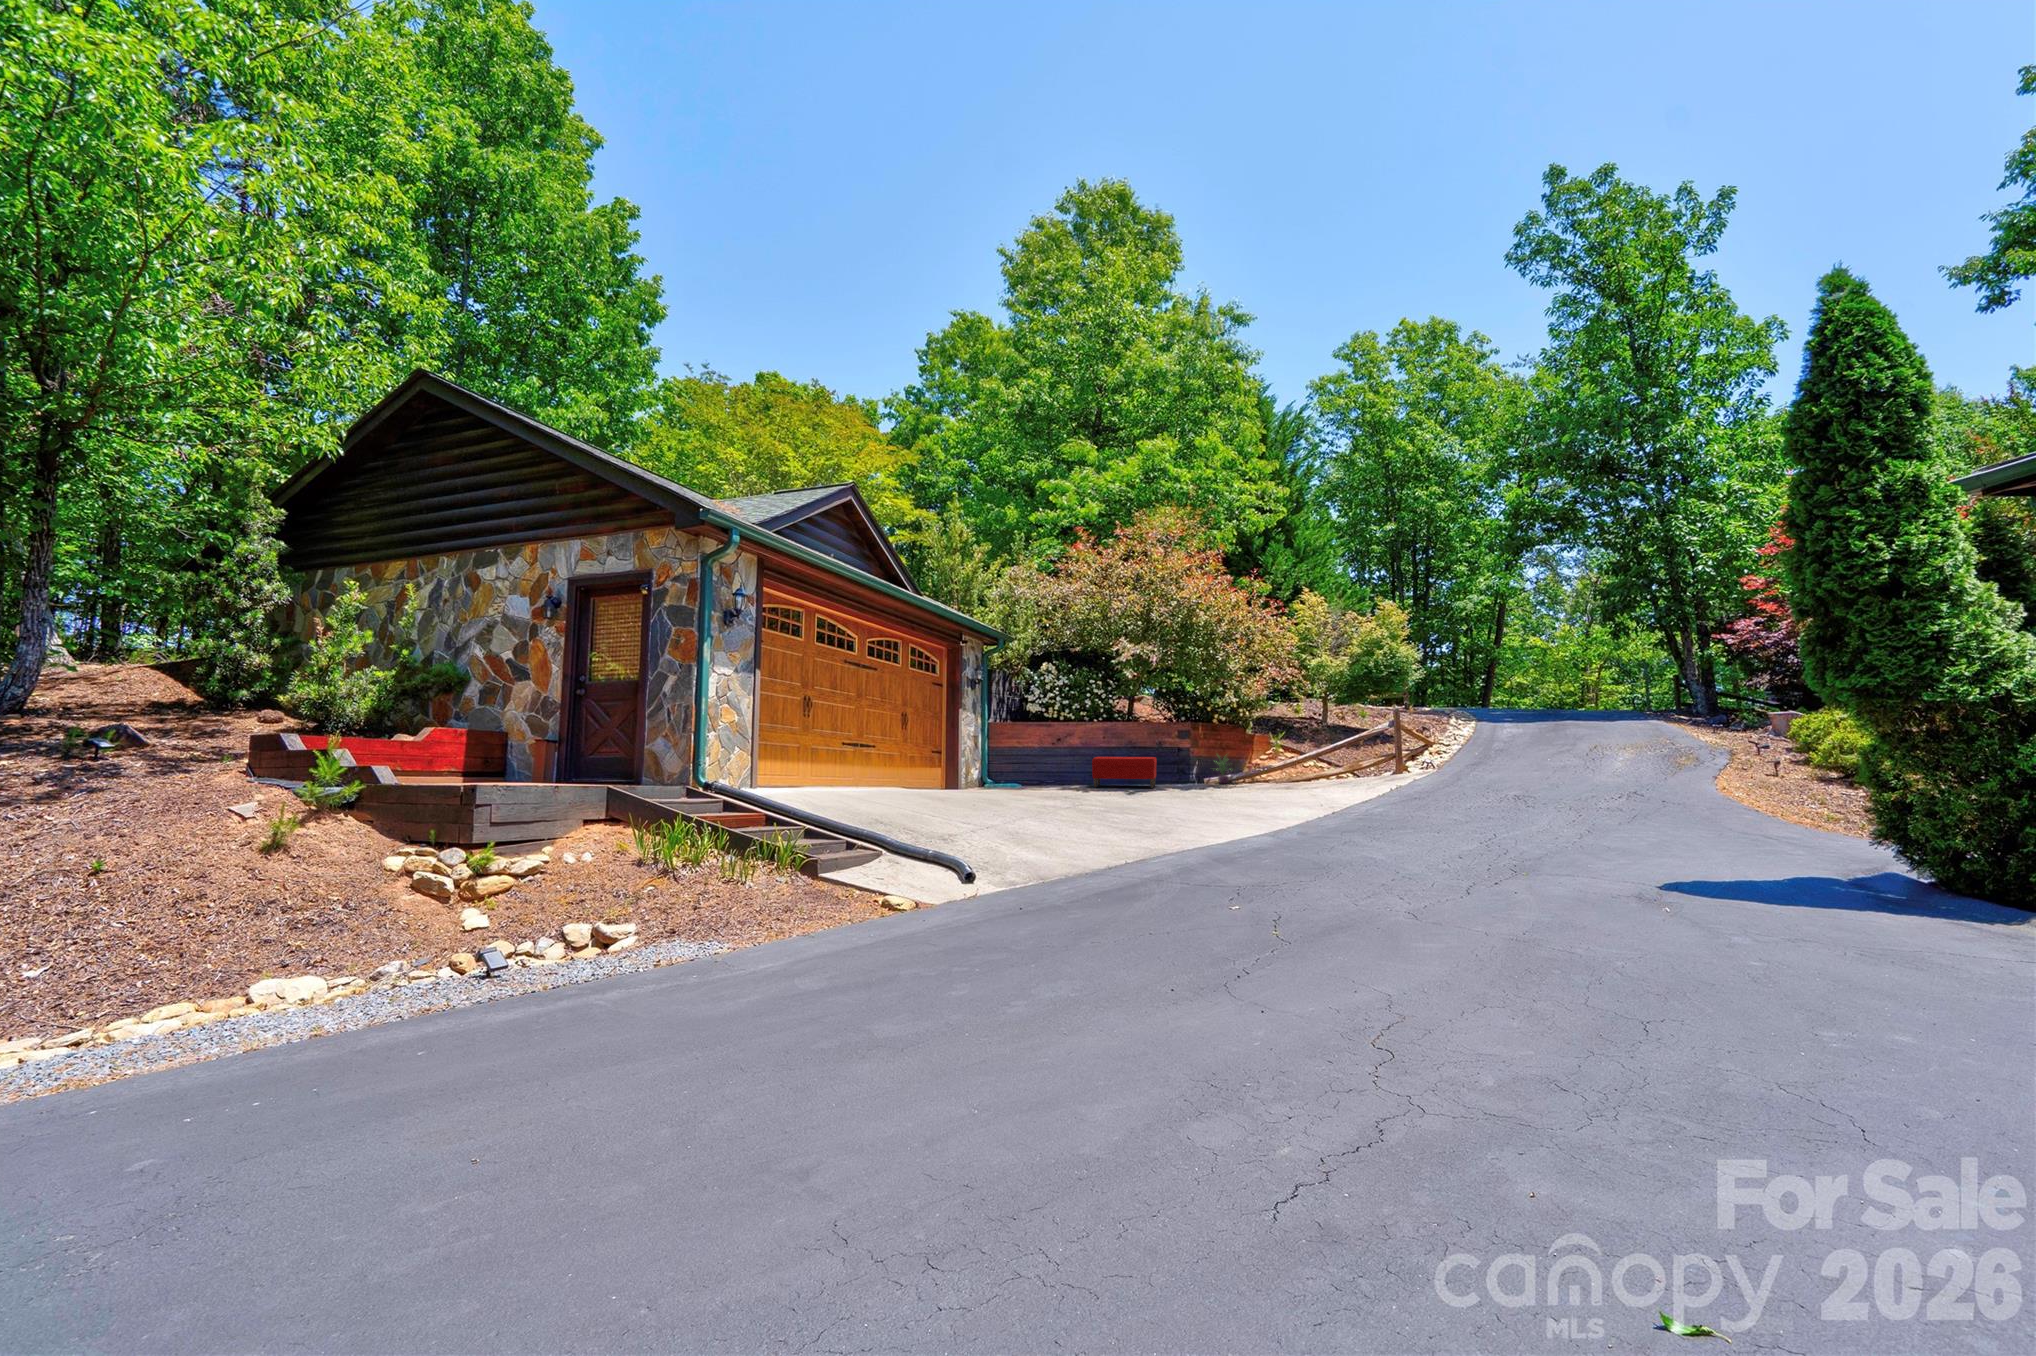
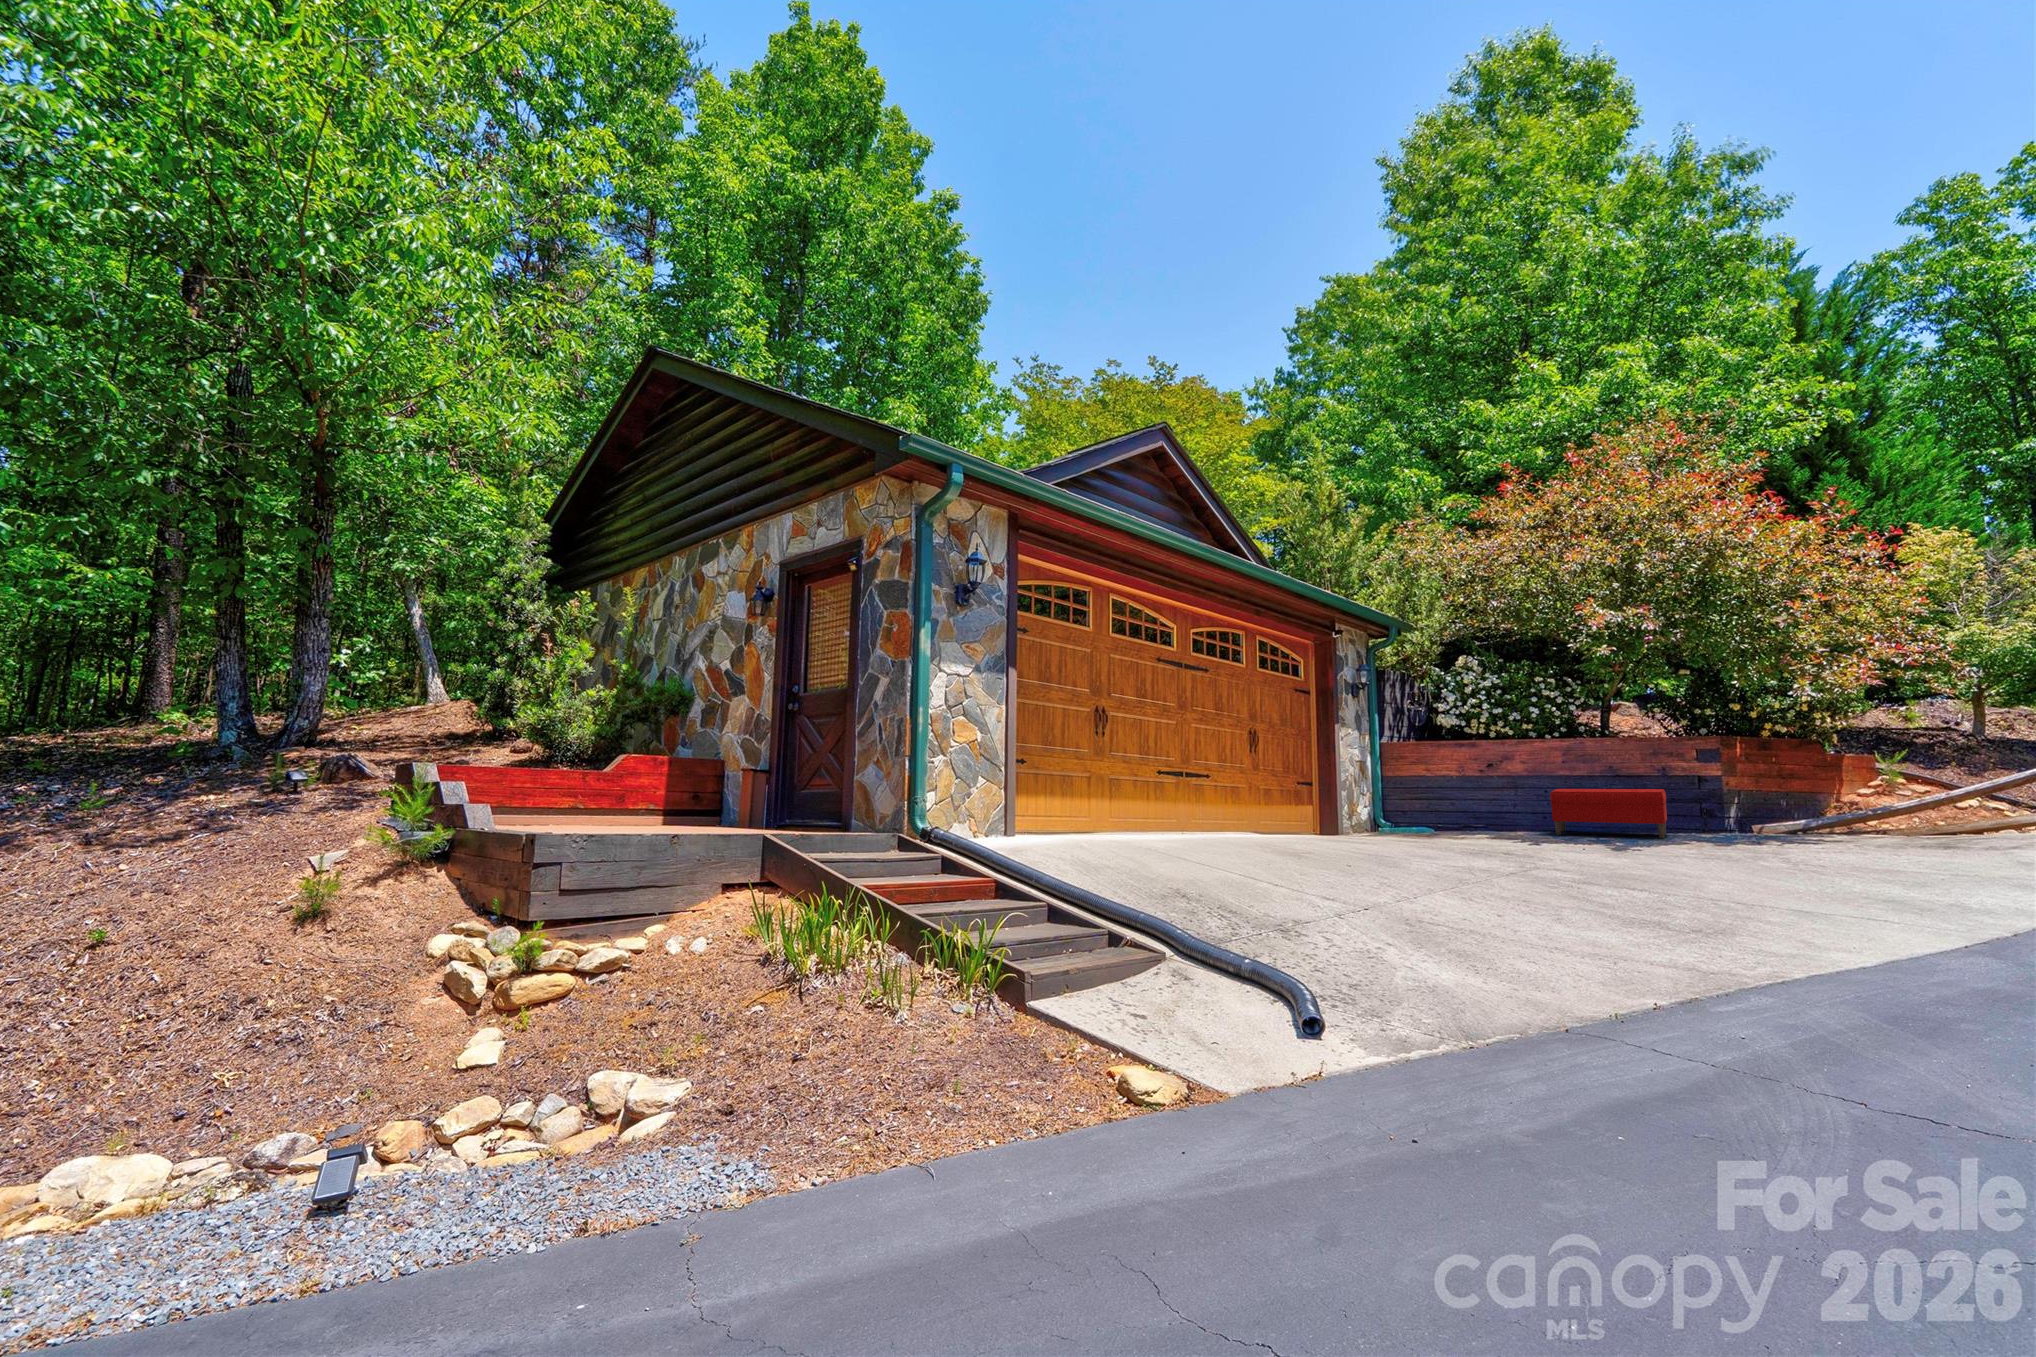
decorative plant: present [1218,758,1229,784] -> none [1755,783,1830,833]

